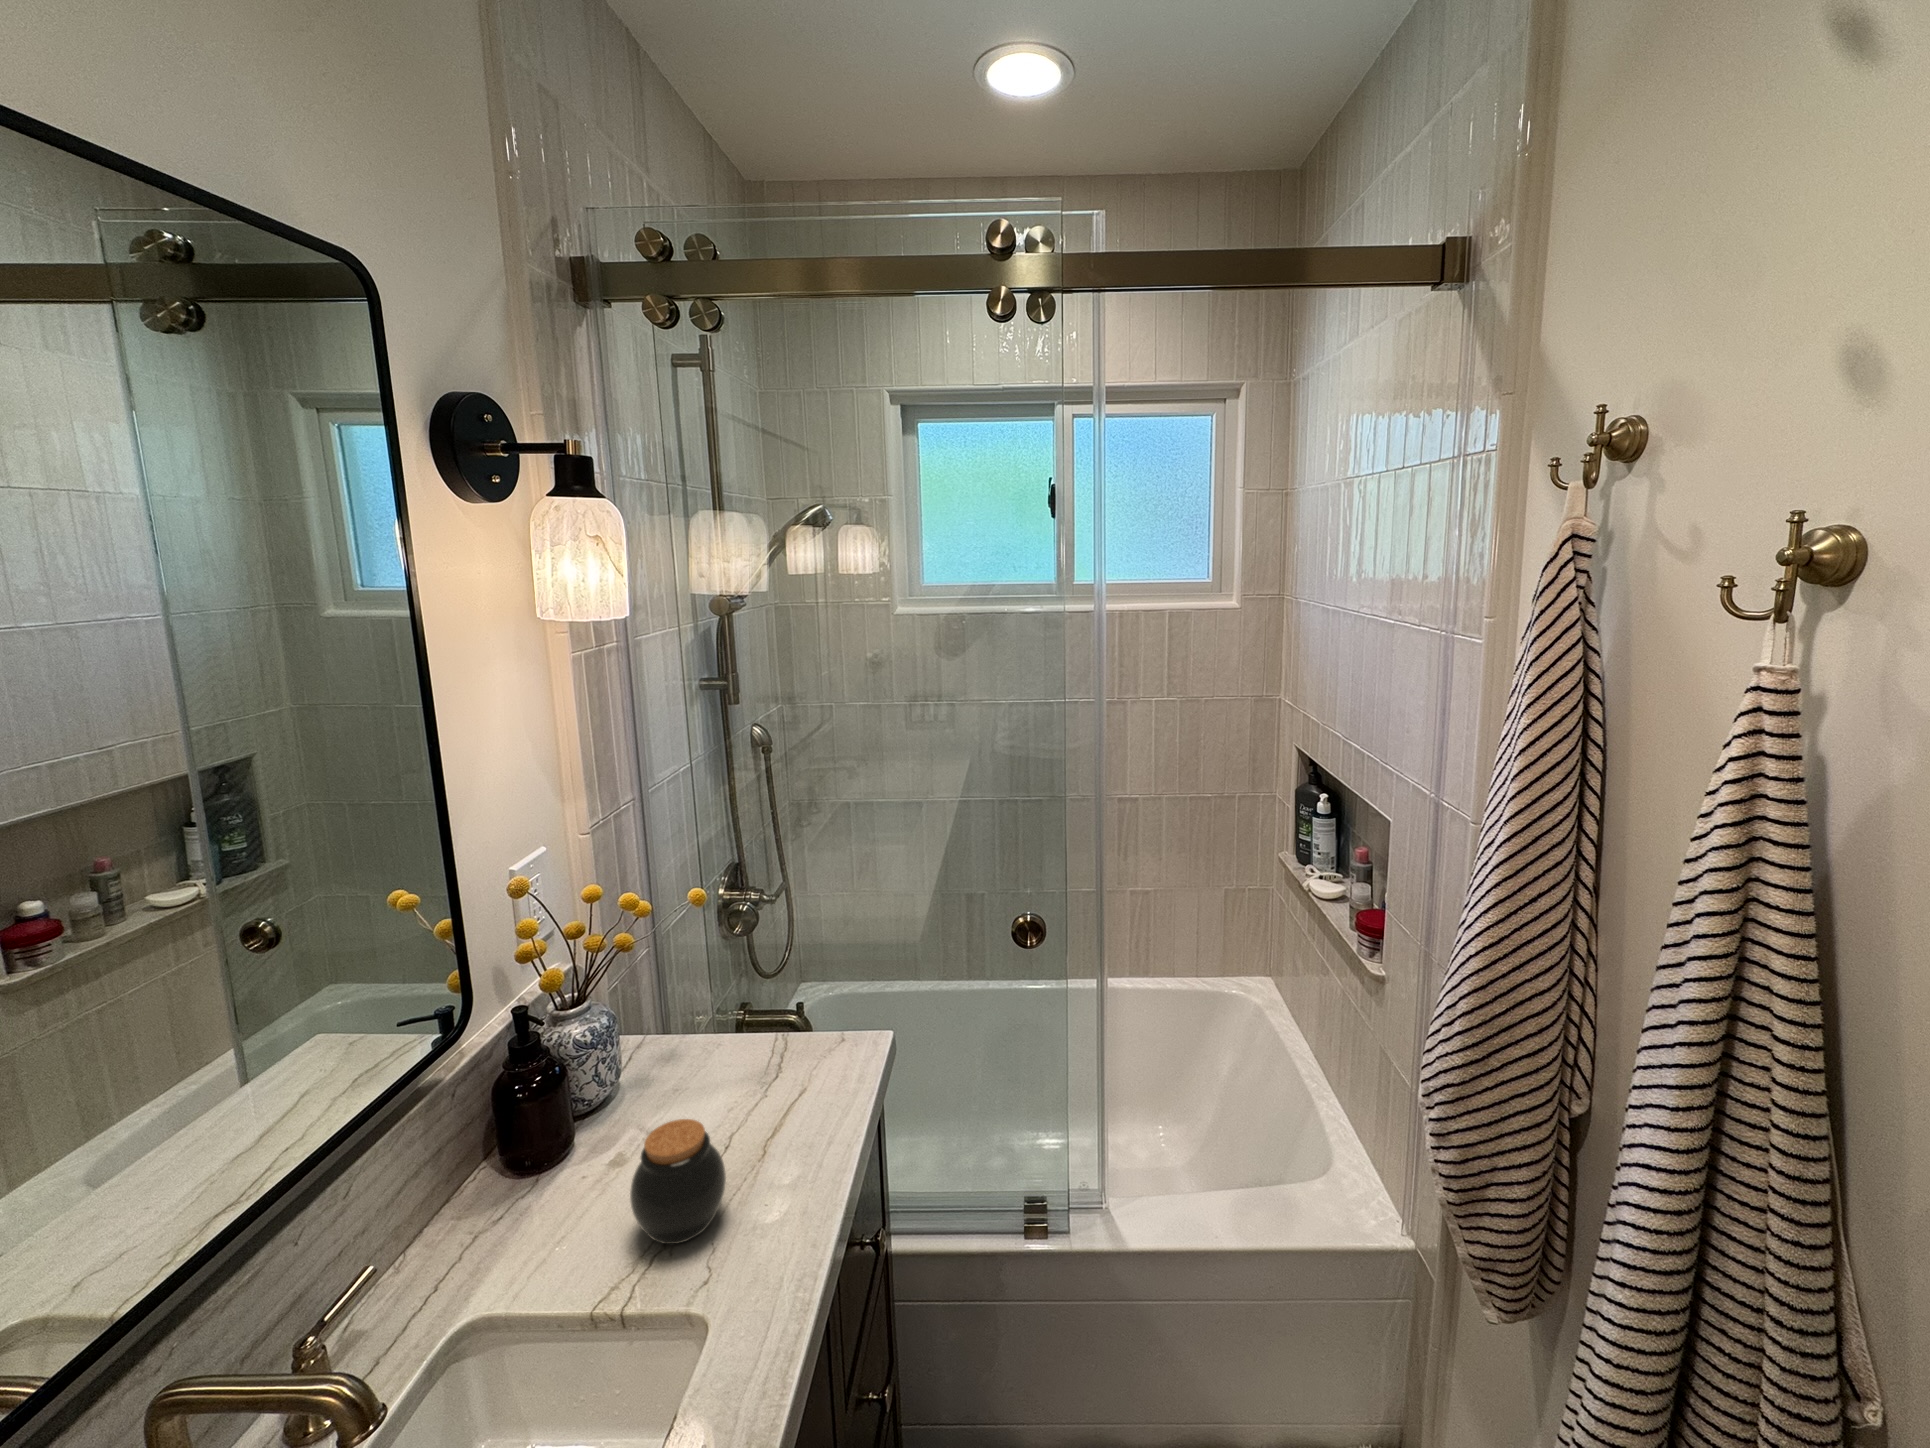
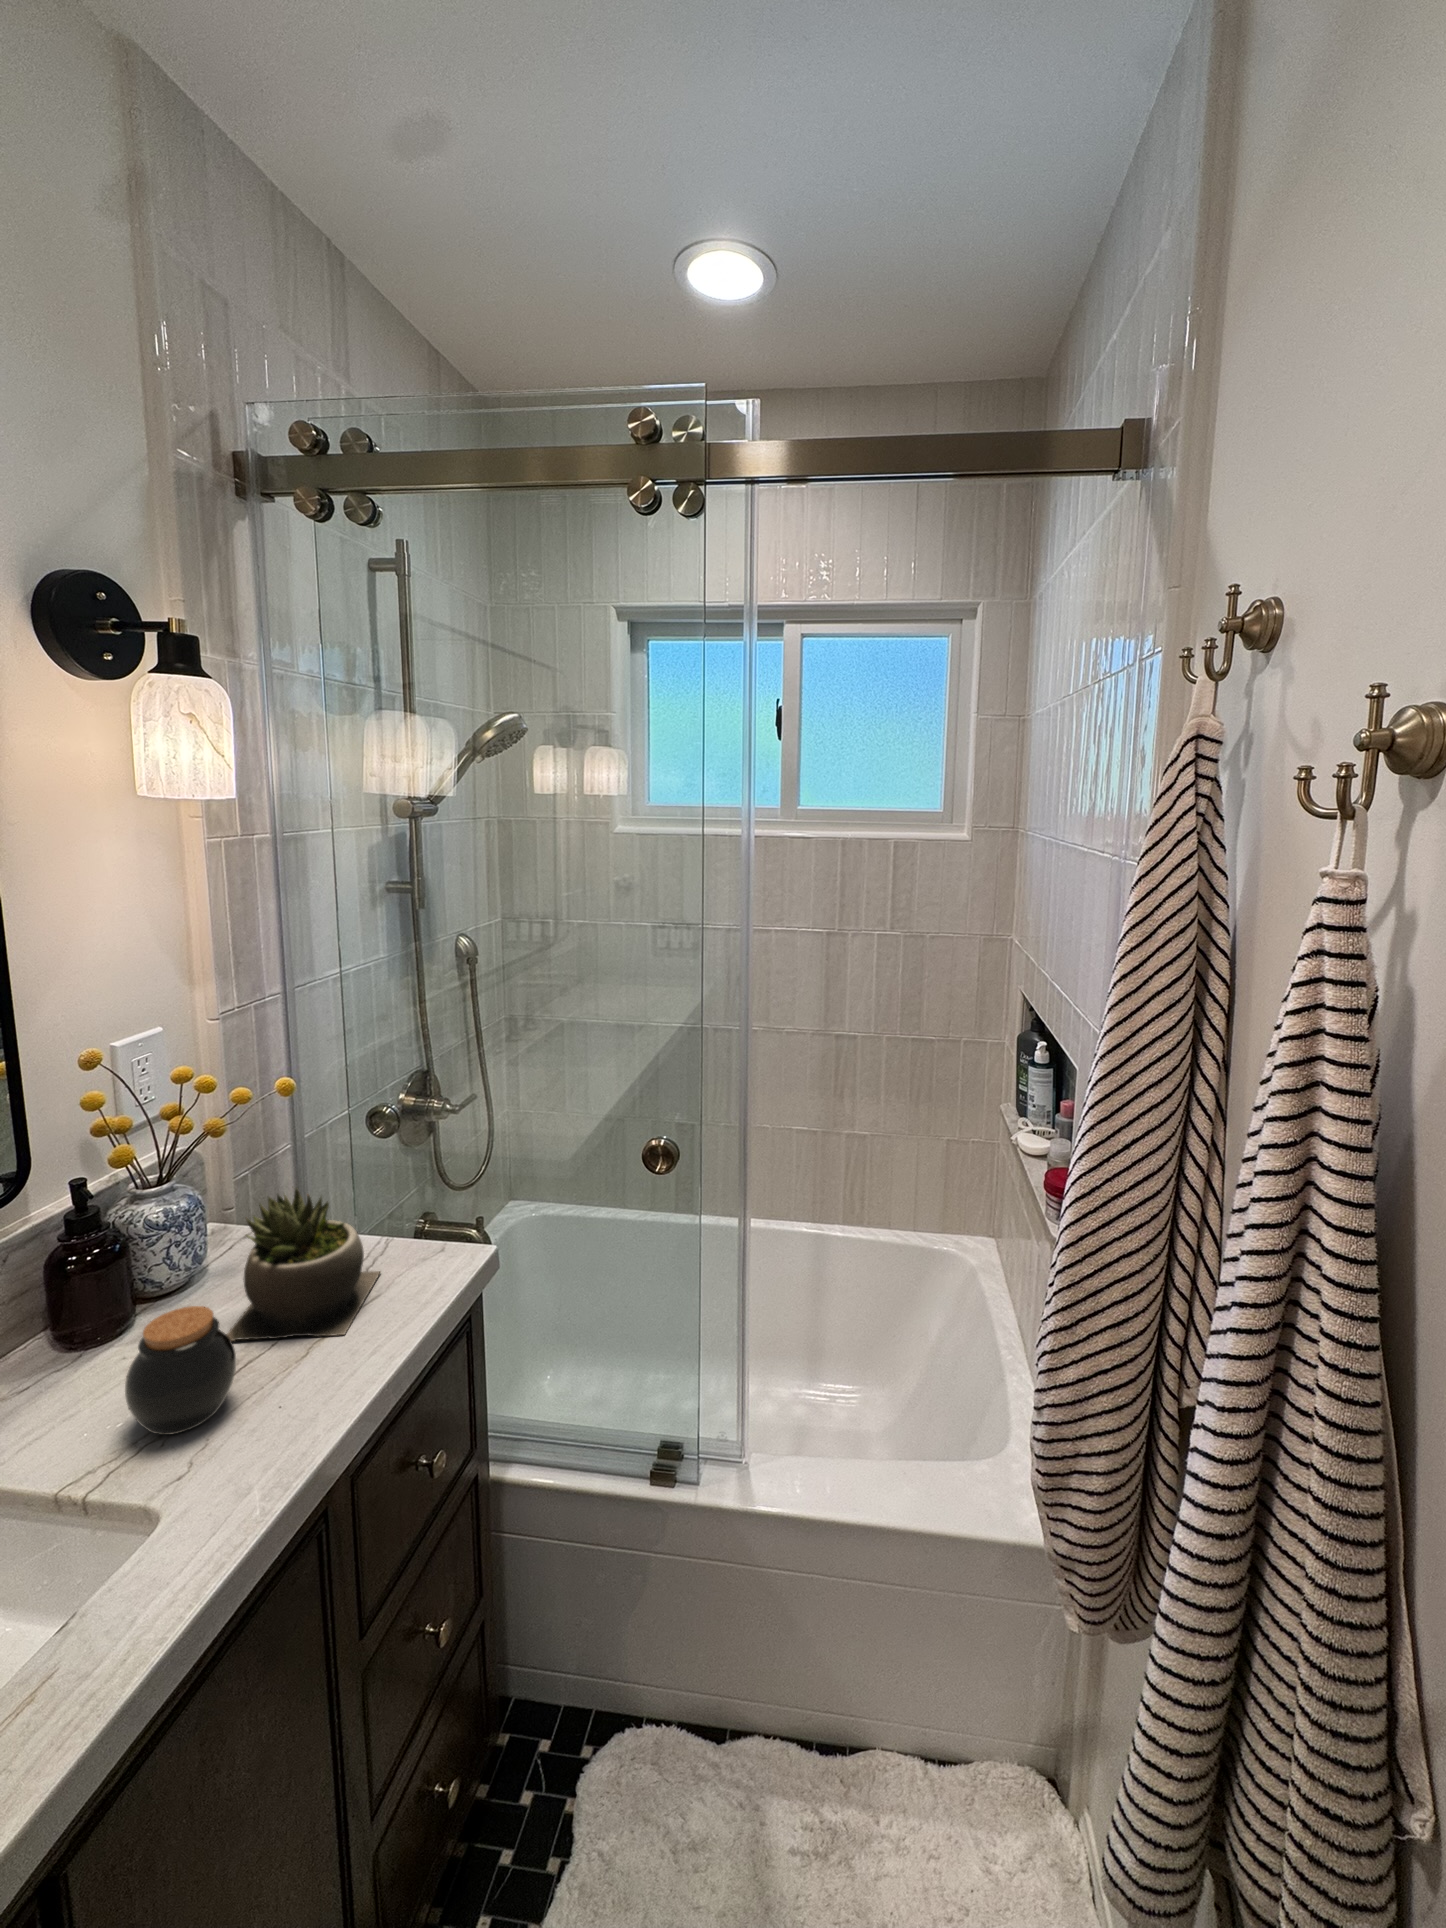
succulent plant: none [675,995,793,1152] -> present [227,1188,380,1341]

